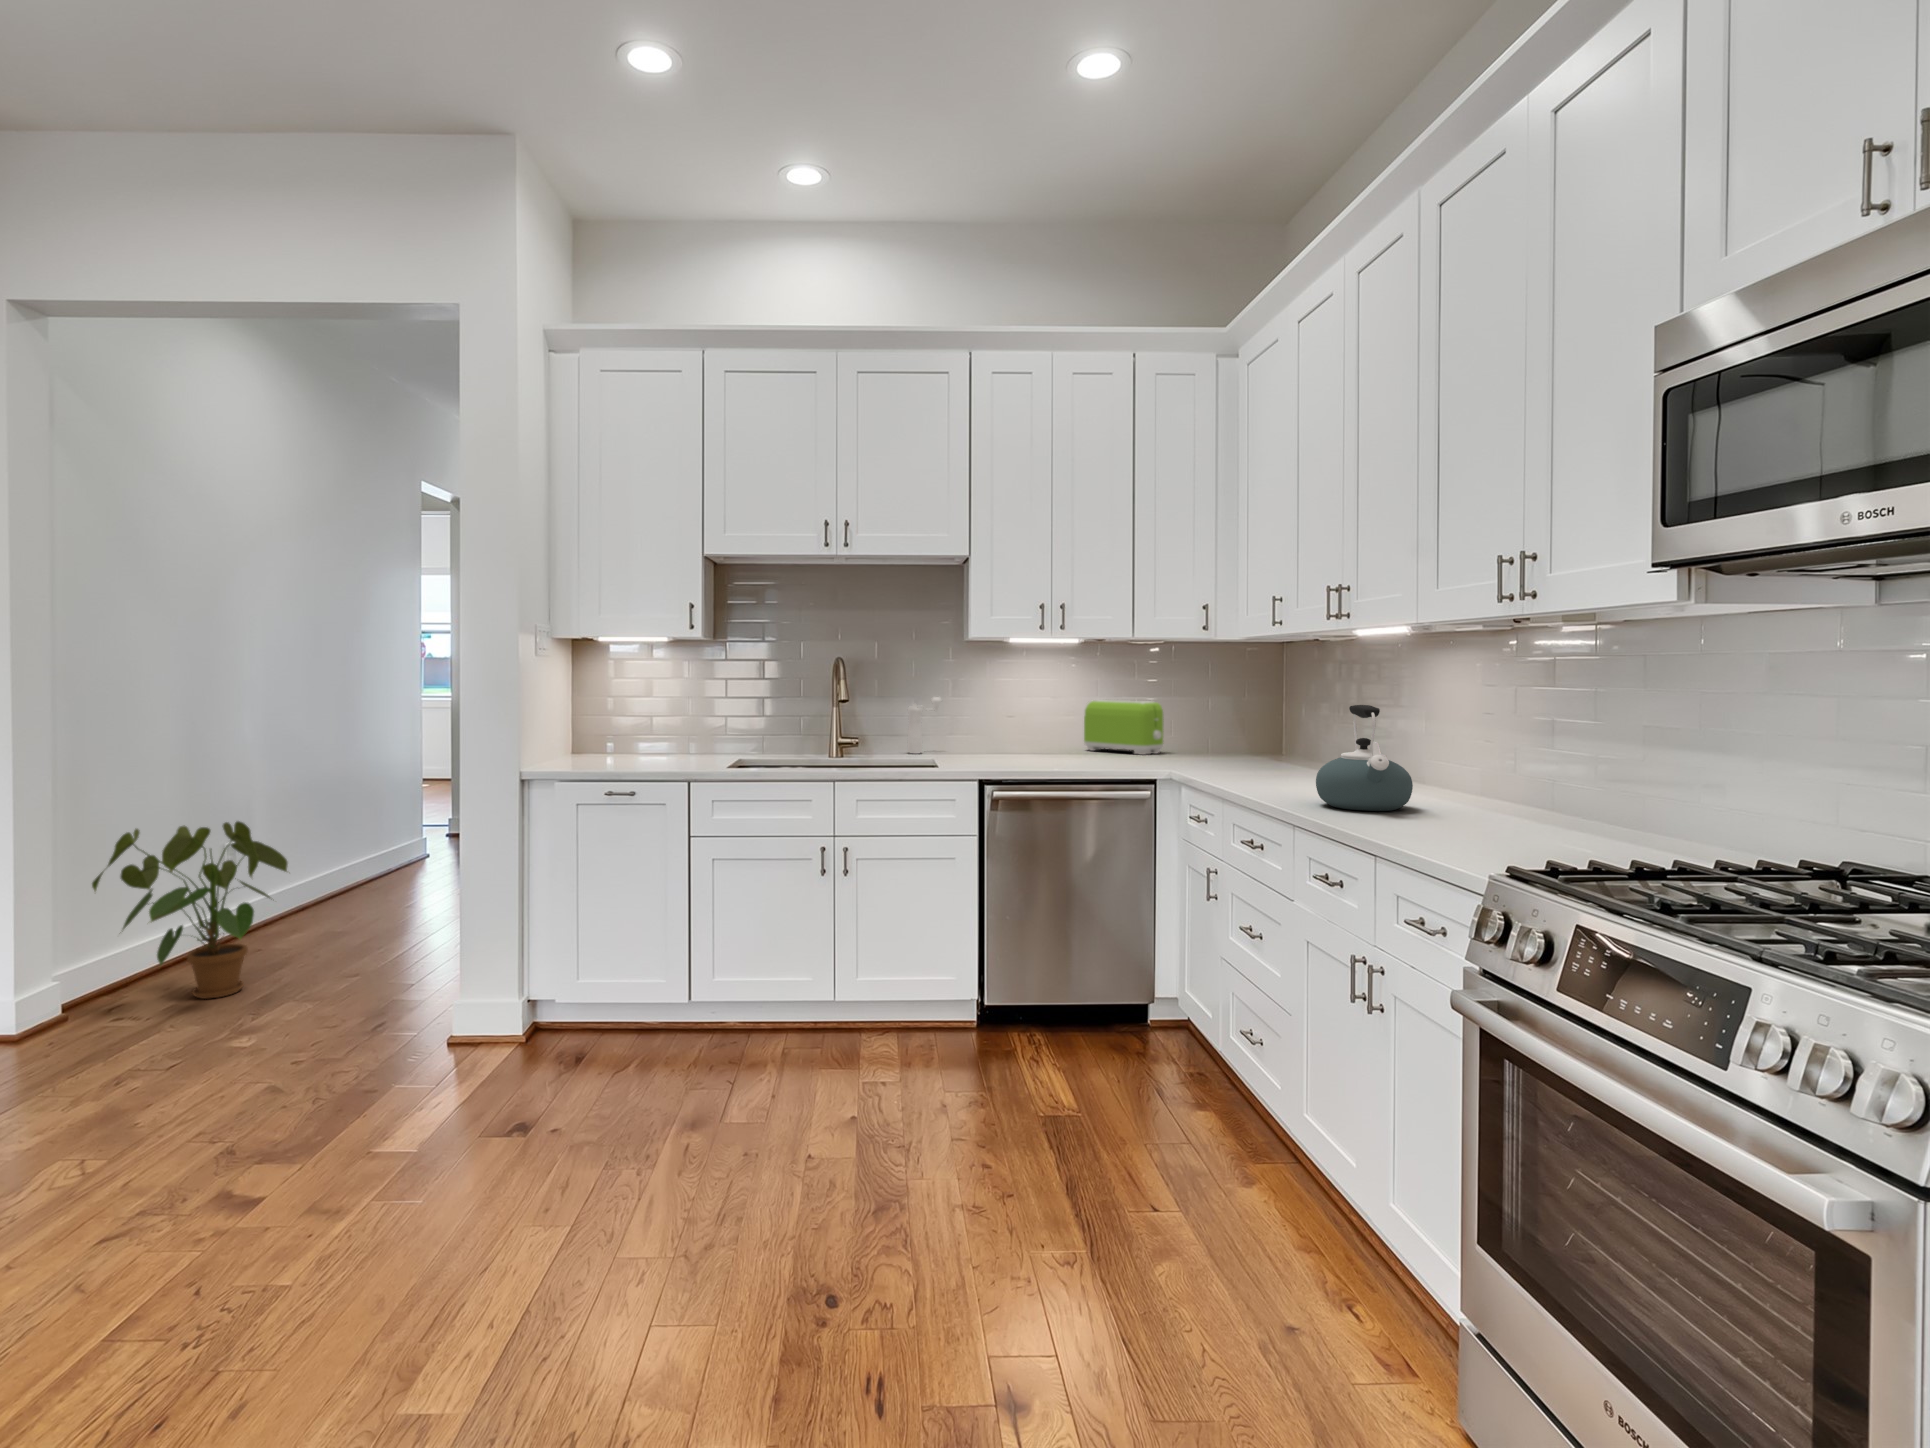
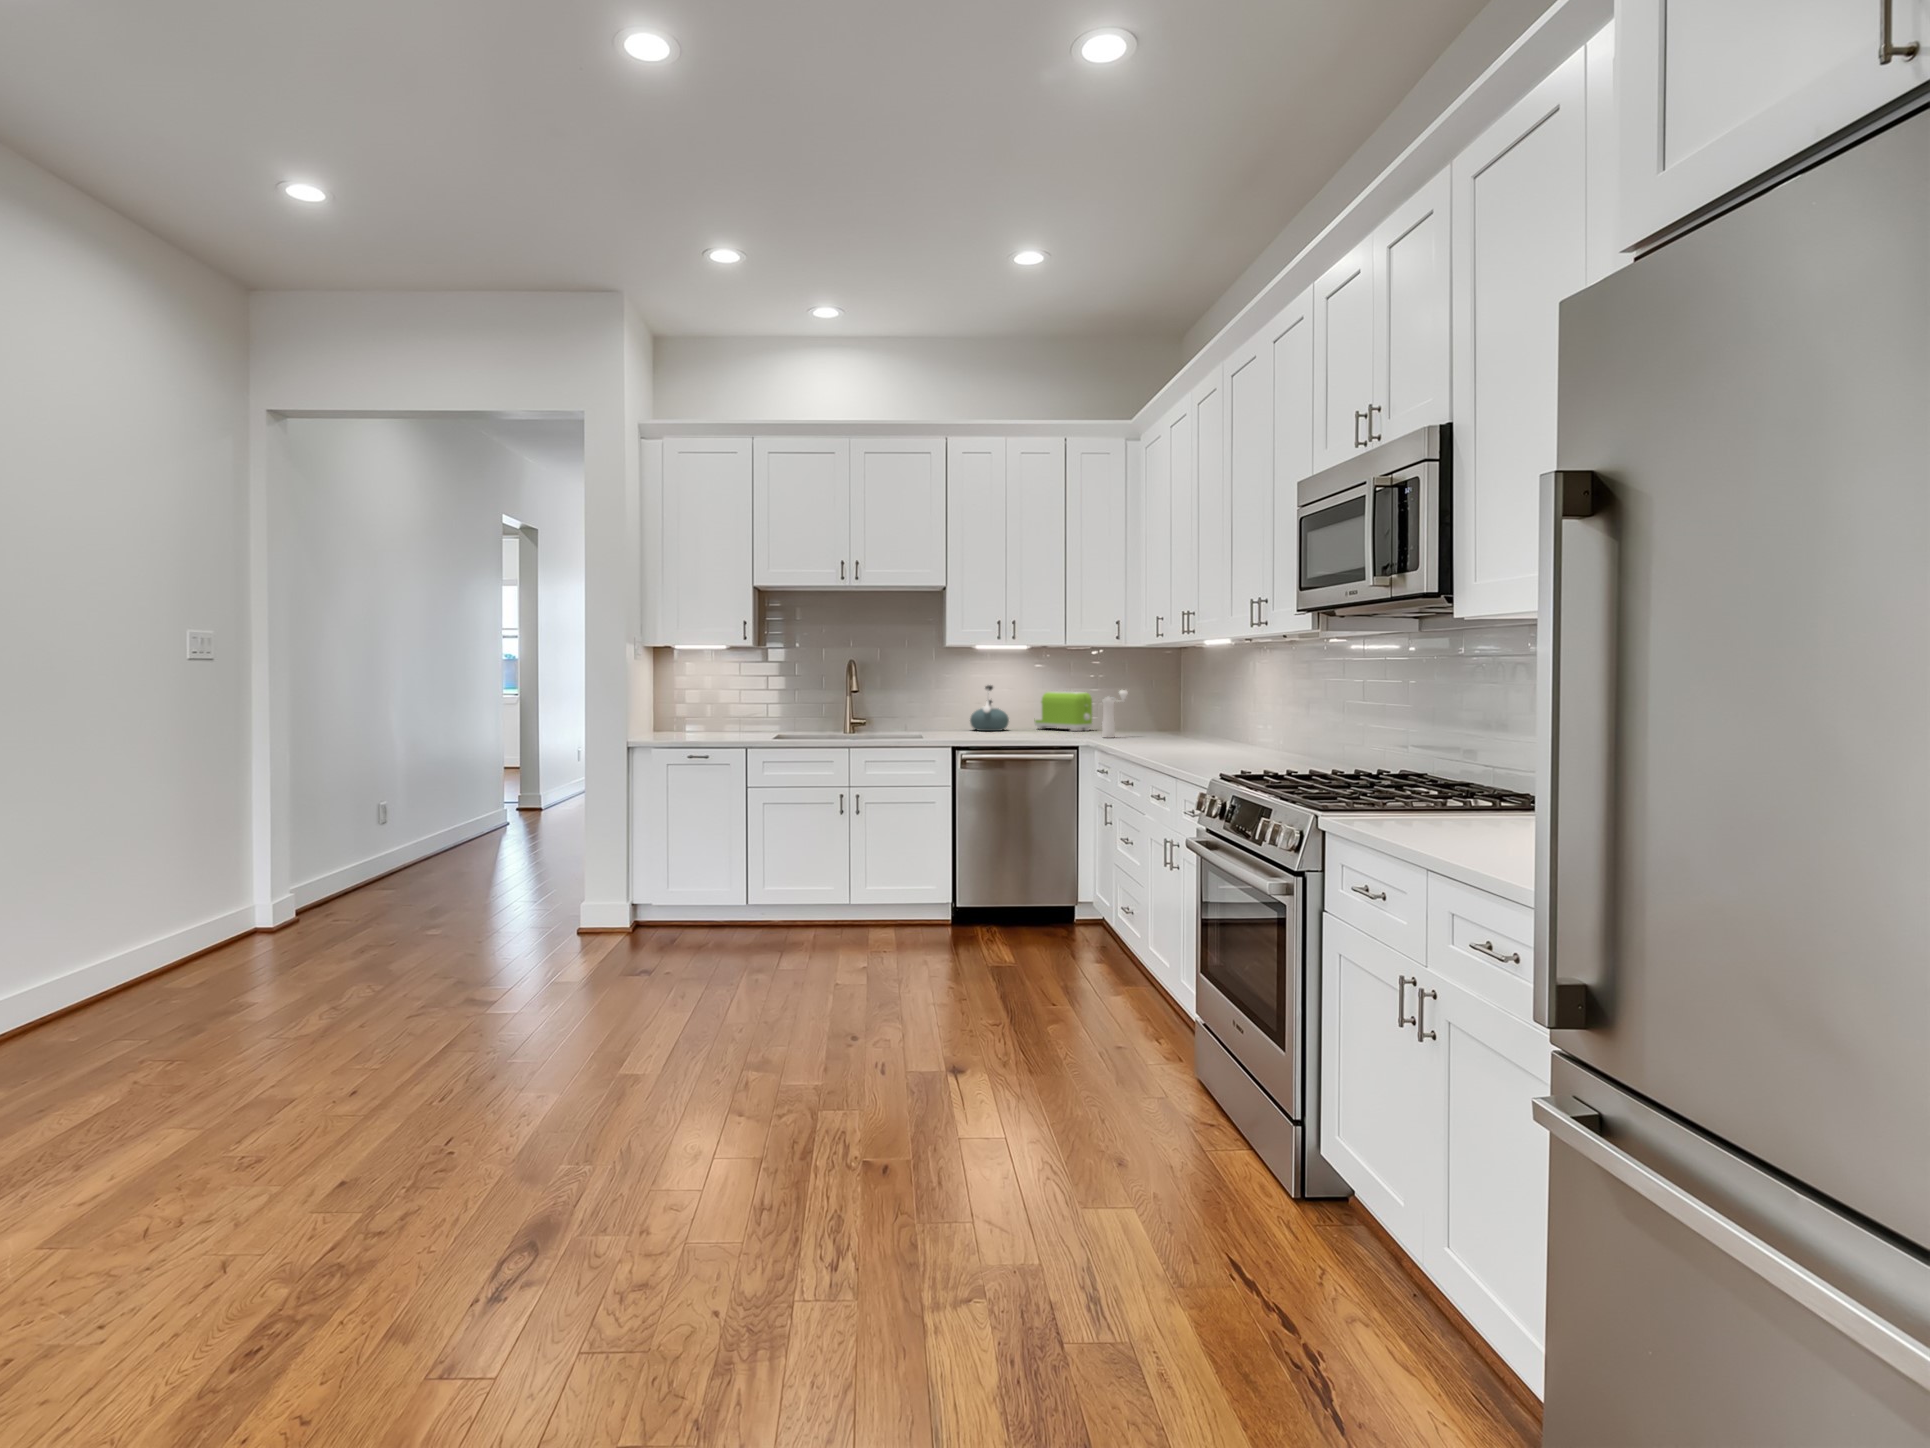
pepper mill: present [908,697,942,754] -> present [1102,690,1128,738]
kettle: present [1316,705,1413,811] -> present [970,685,1009,731]
house plant: present [92,821,288,999] -> none [310,782,441,911]

